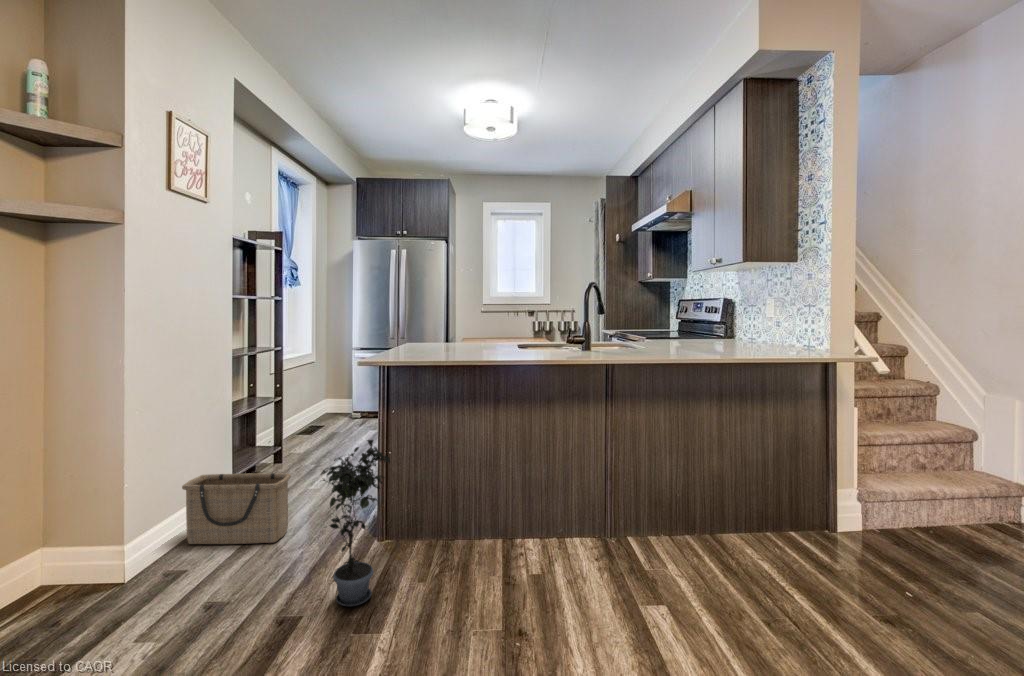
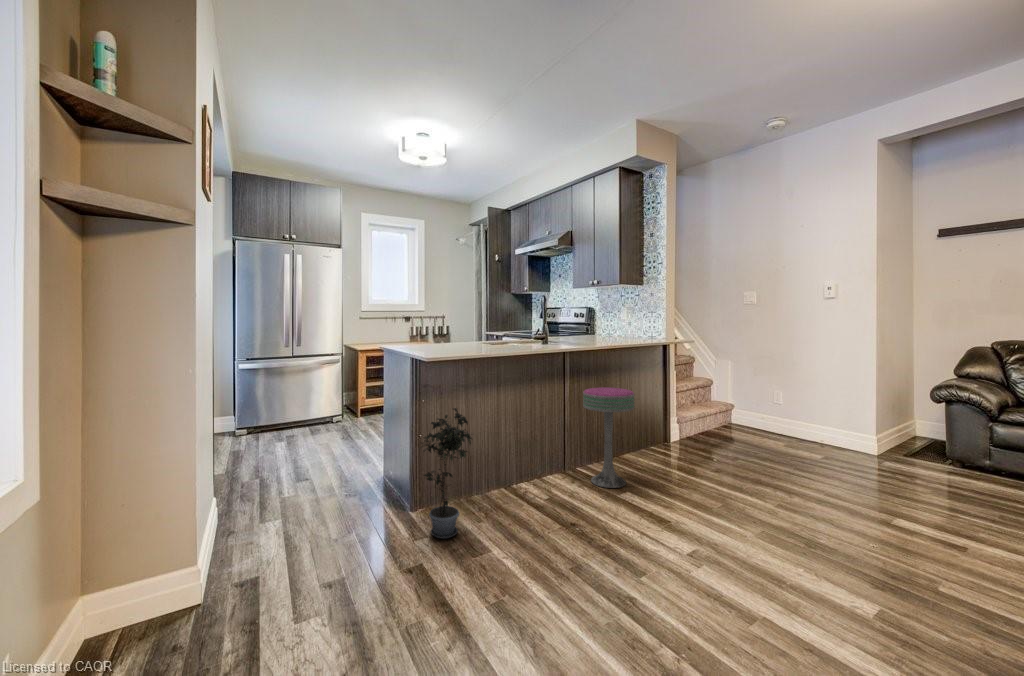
bar stool: none [609,427,693,592] -> present [583,387,635,488]
basket: present [182,473,291,544] -> none [222,457,325,537]

